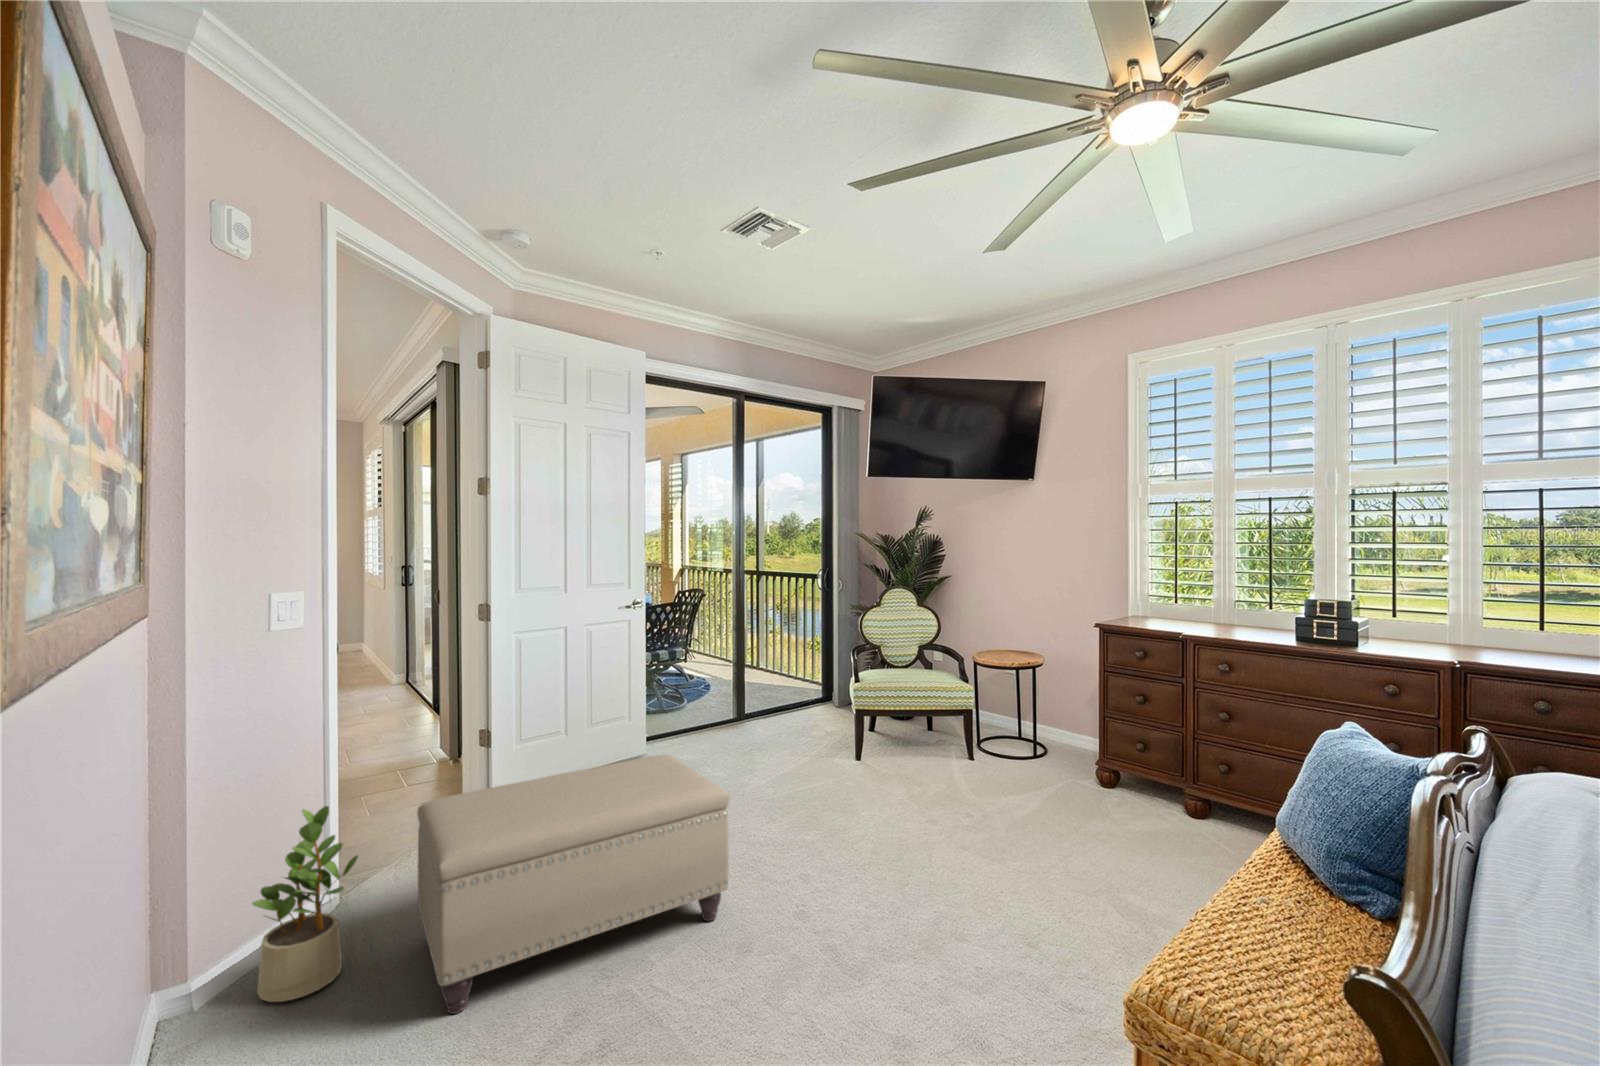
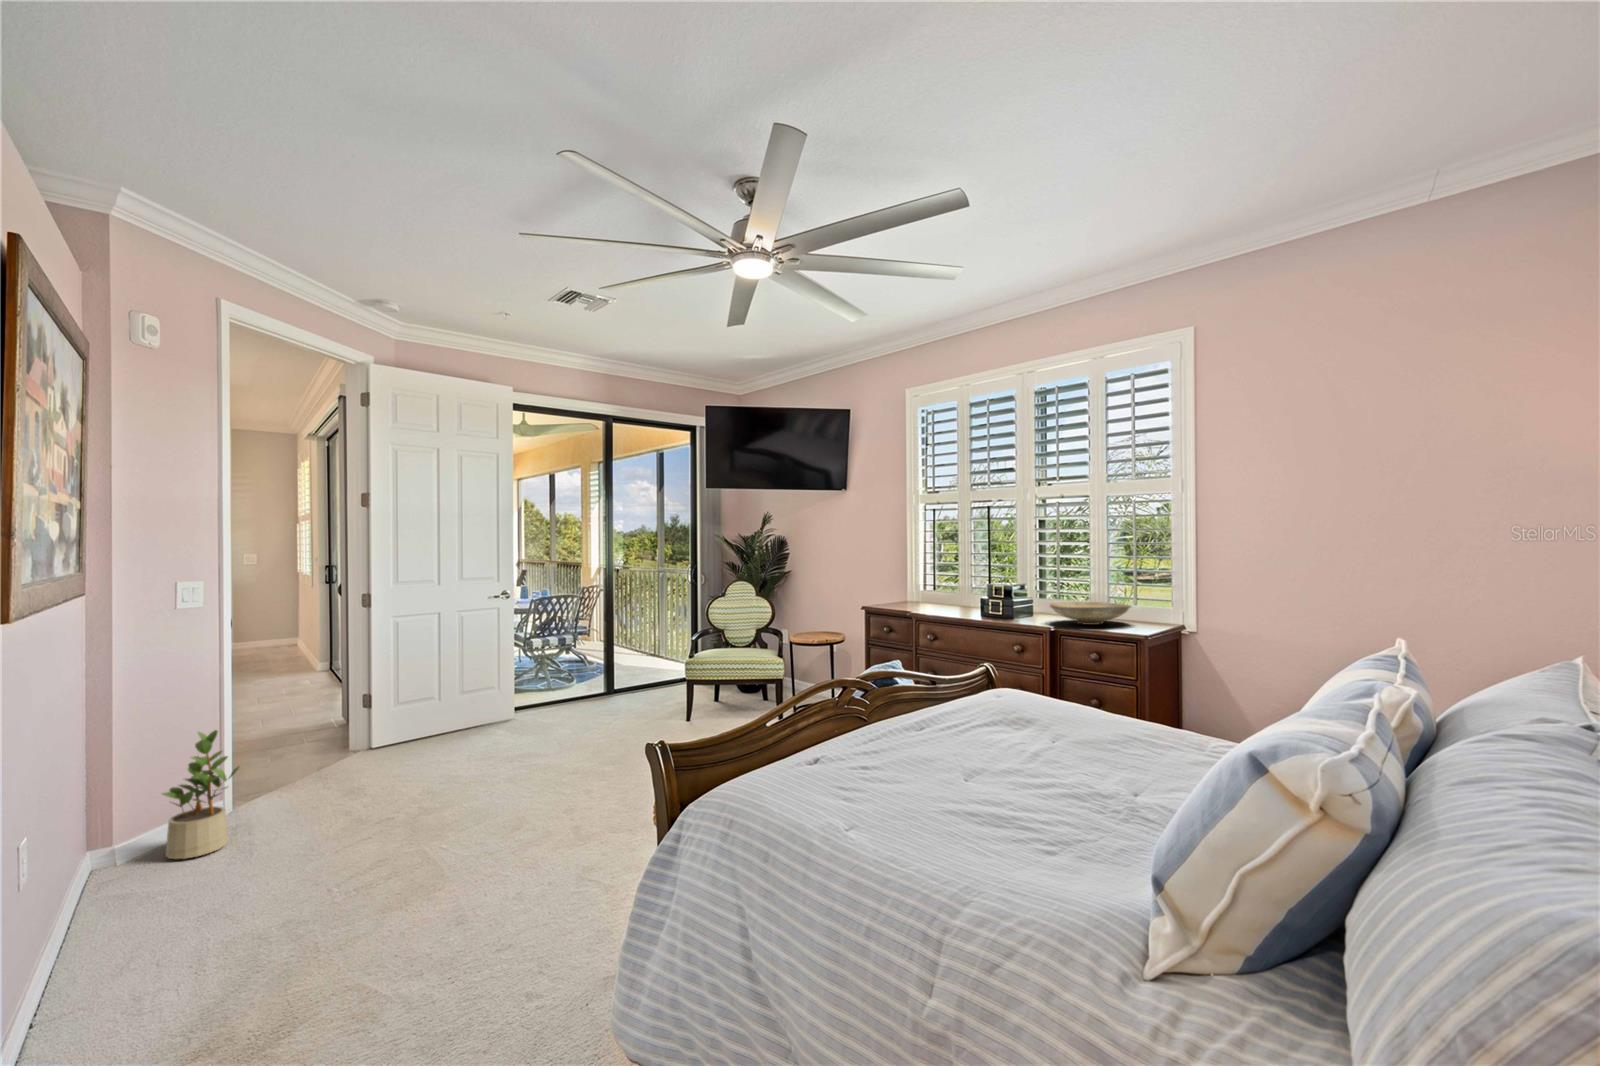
decorative bowl: none [1418,623,1566,656] -> present [1050,602,1131,625]
ottoman: present [417,755,730,1014] -> none [286,704,518,863]

